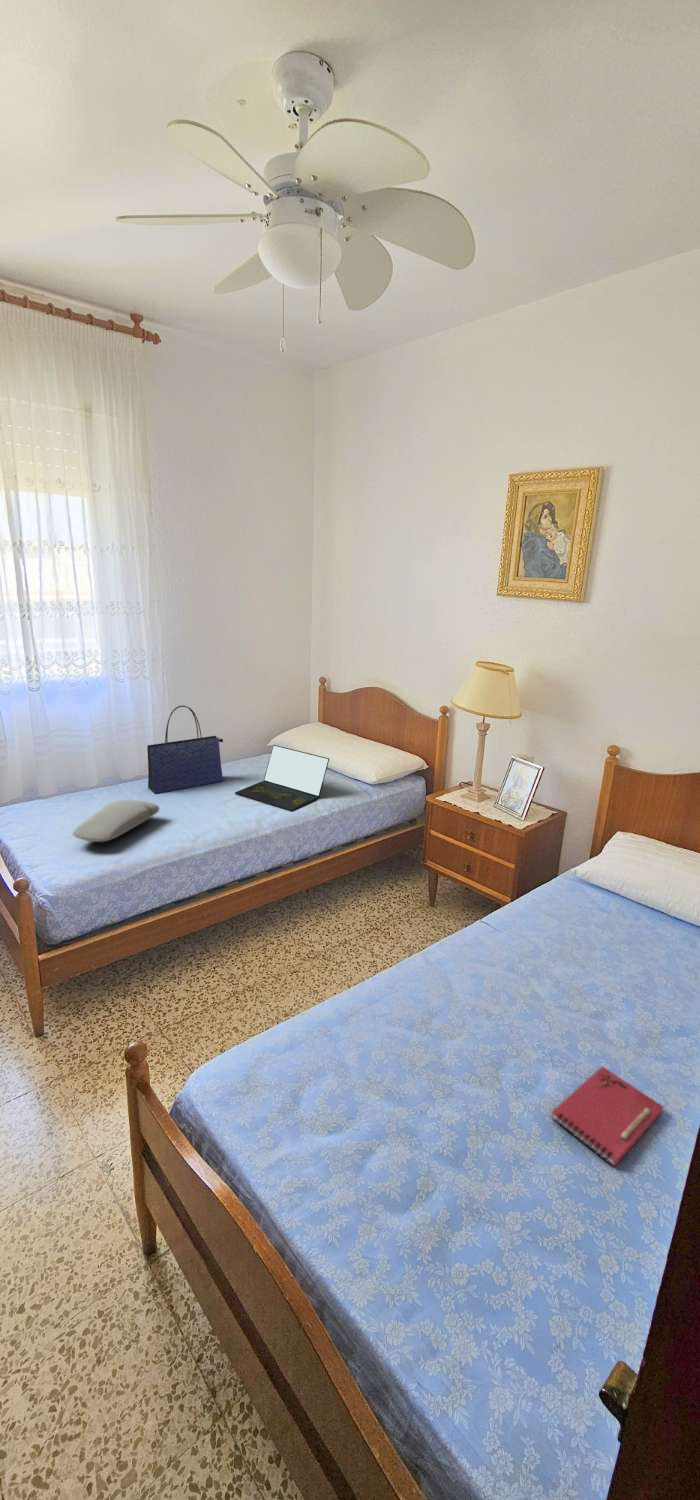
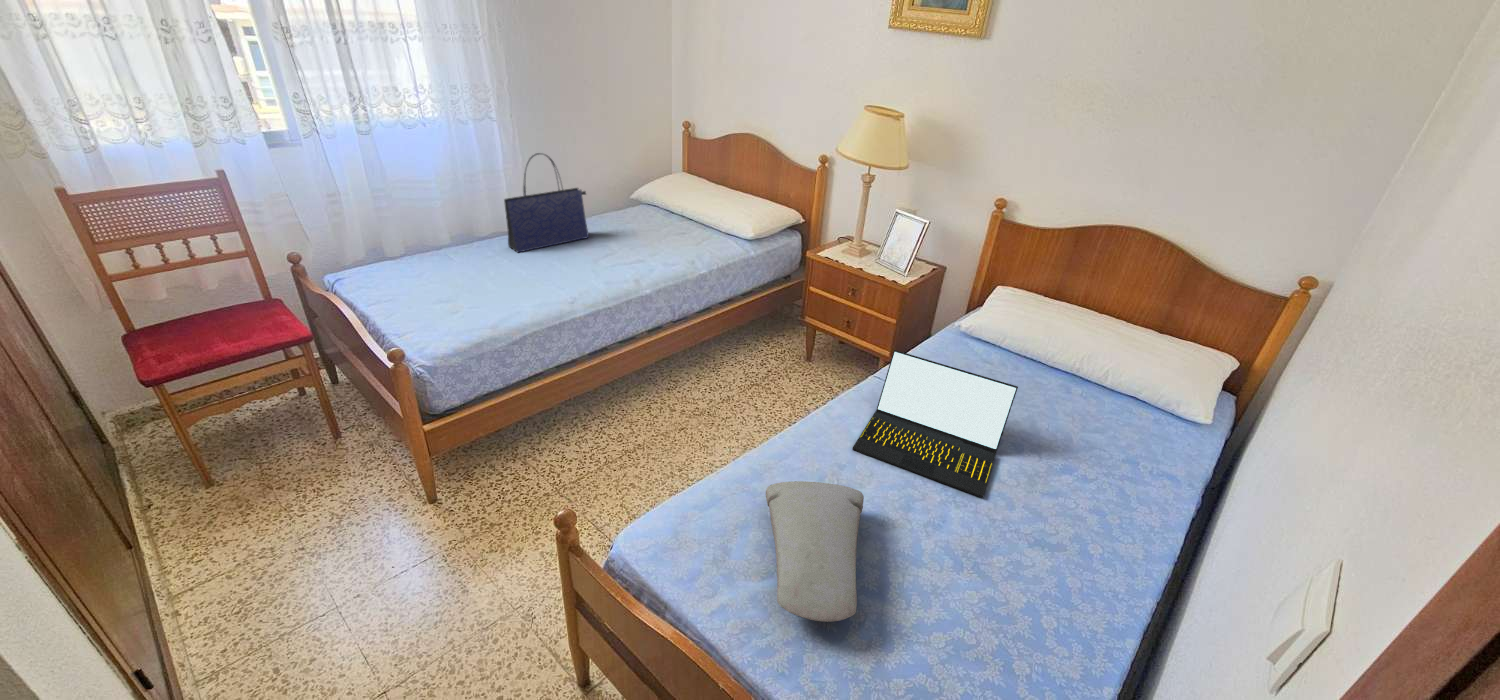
laptop: present [235,745,329,811] -> present [852,350,1018,498]
pillow: present [73,800,159,842] -> present [766,481,864,622]
notebook: present [552,1067,663,1166] -> none [965,506,1063,592]

